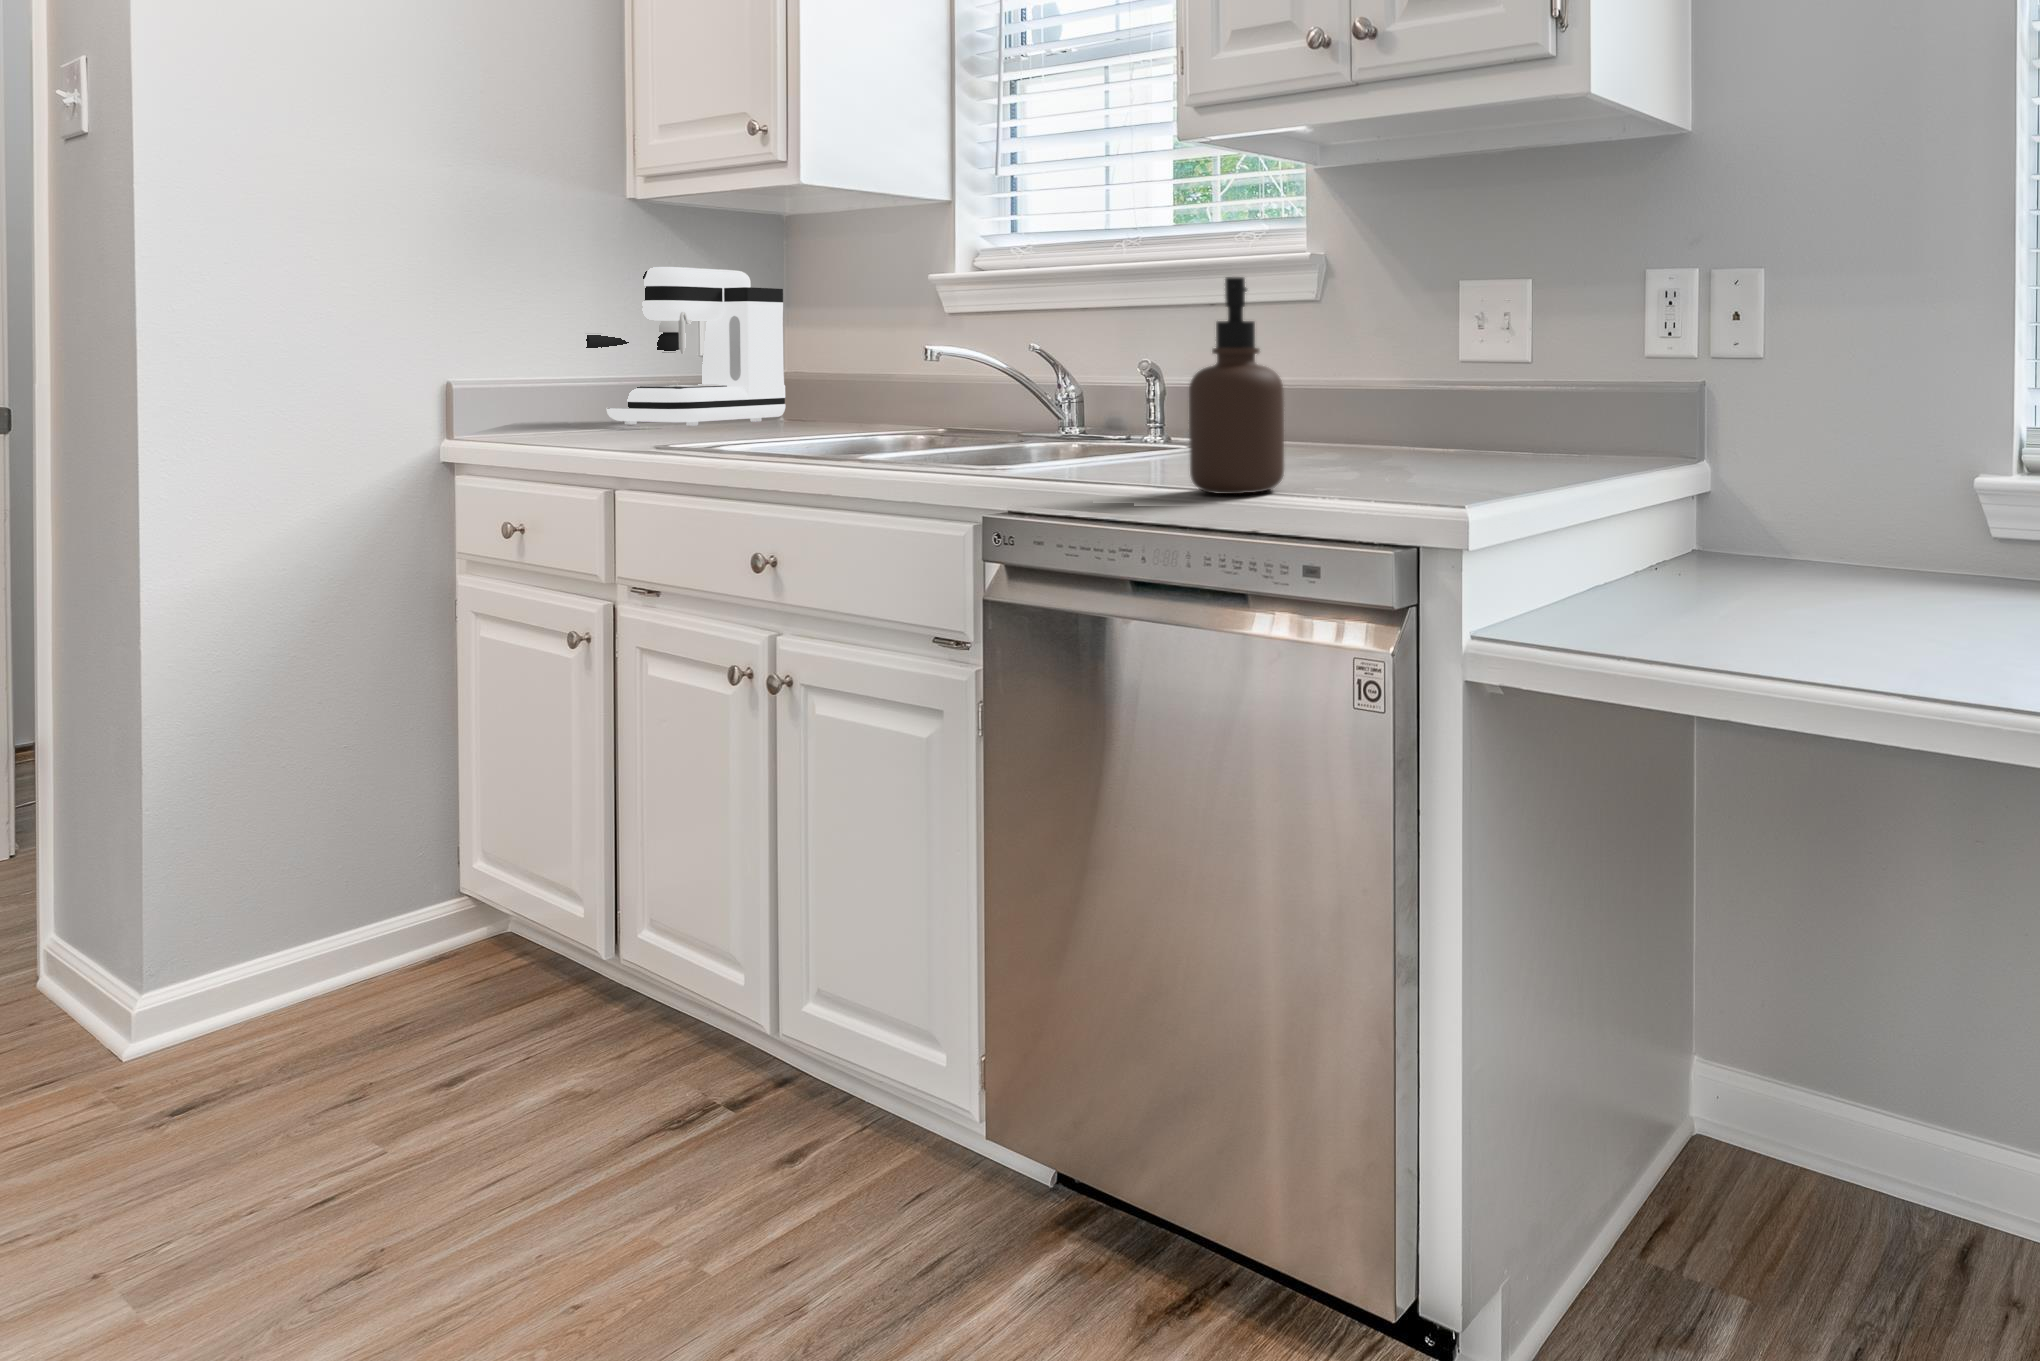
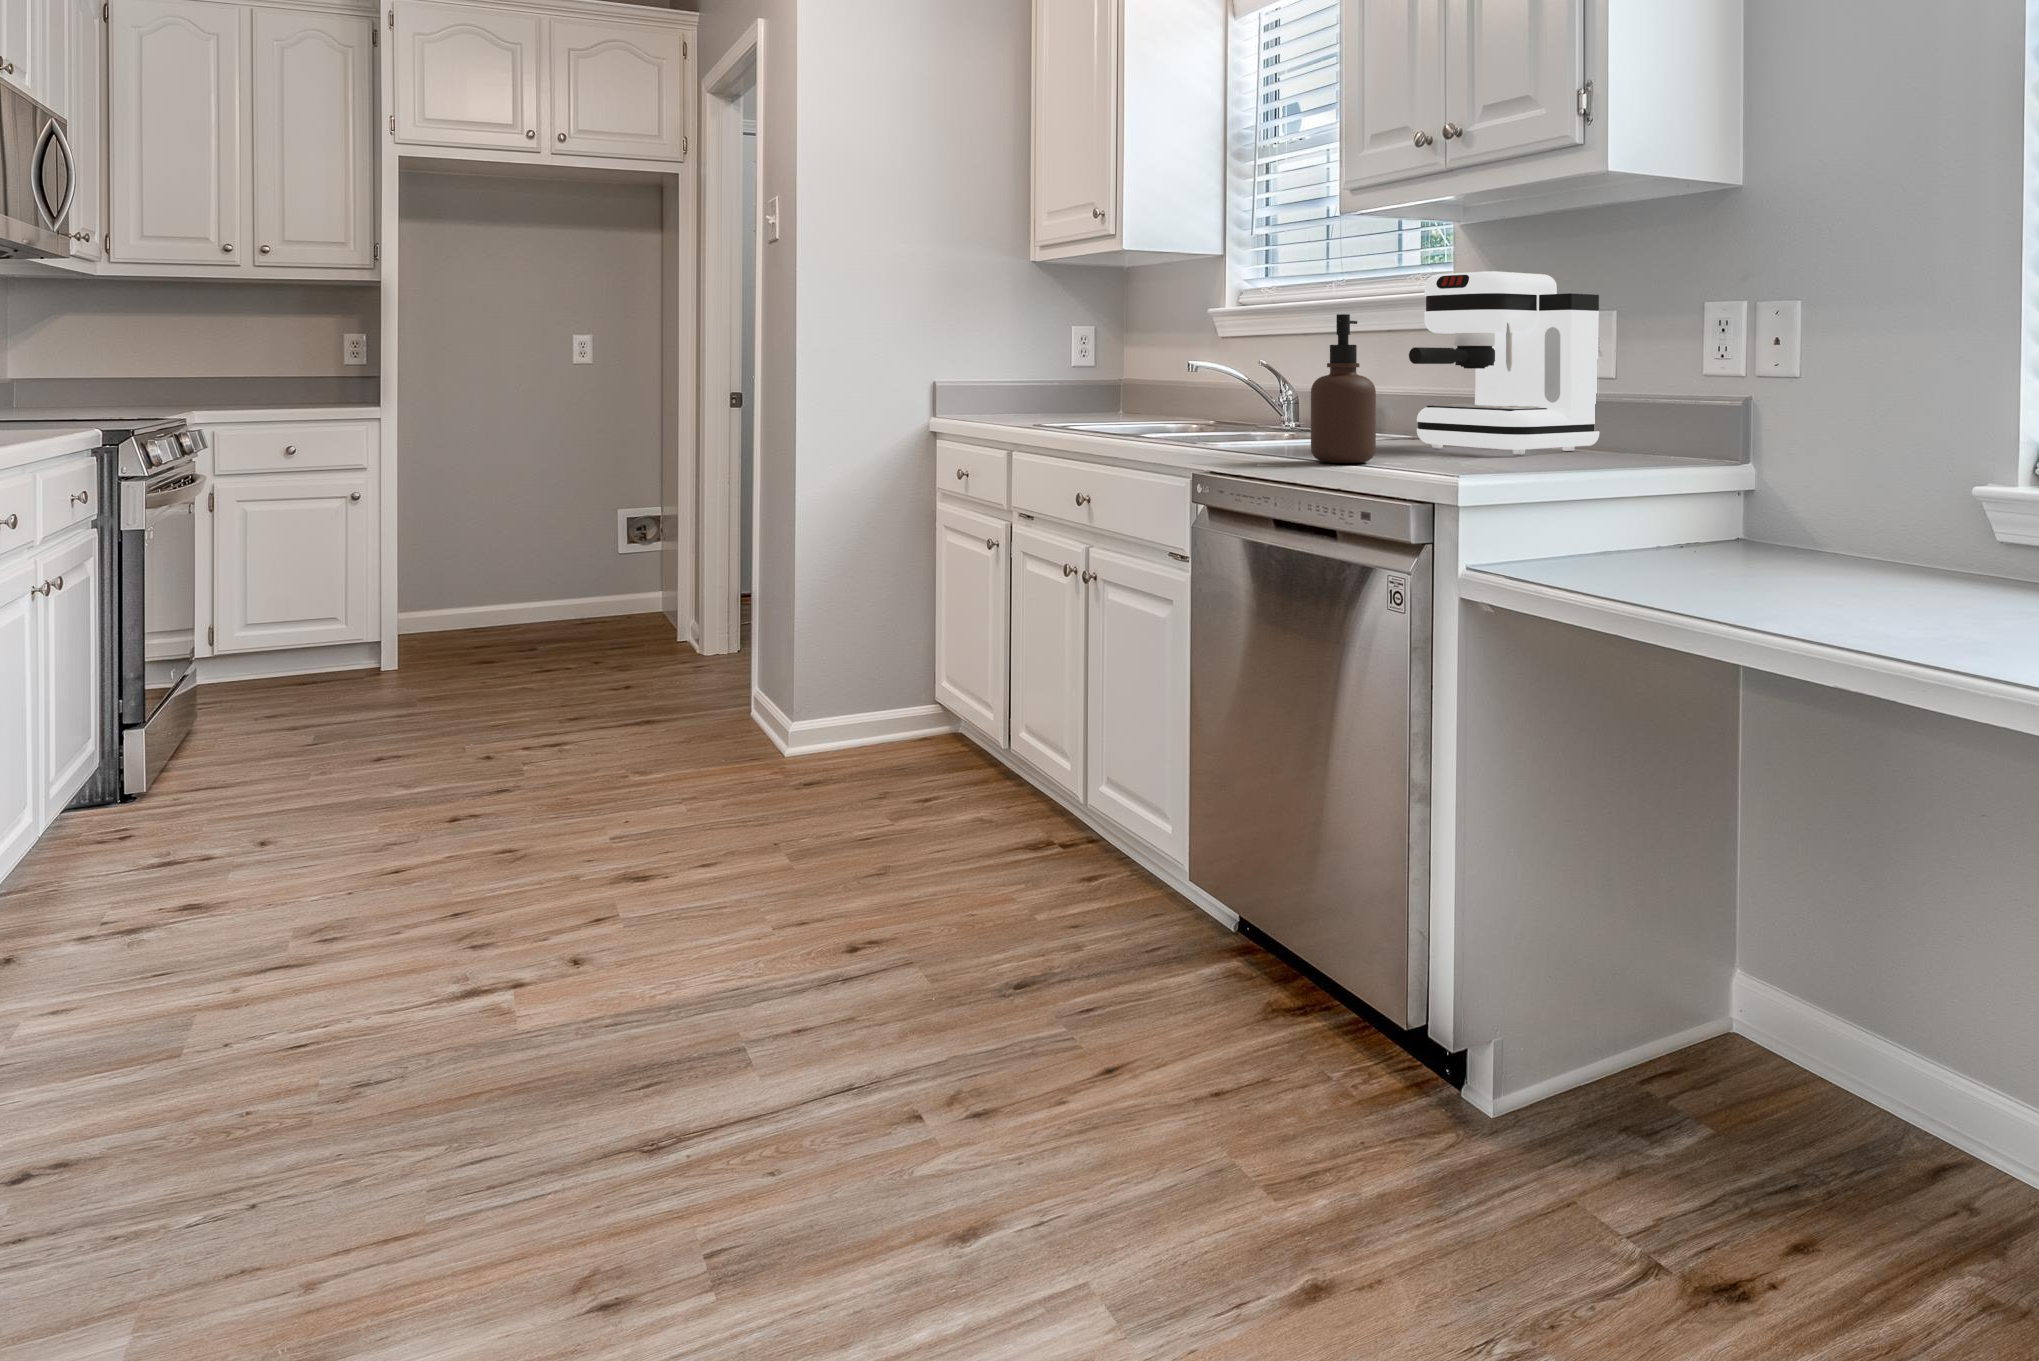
coffee maker: present [586,267,785,426] -> present [1409,272,1599,454]

